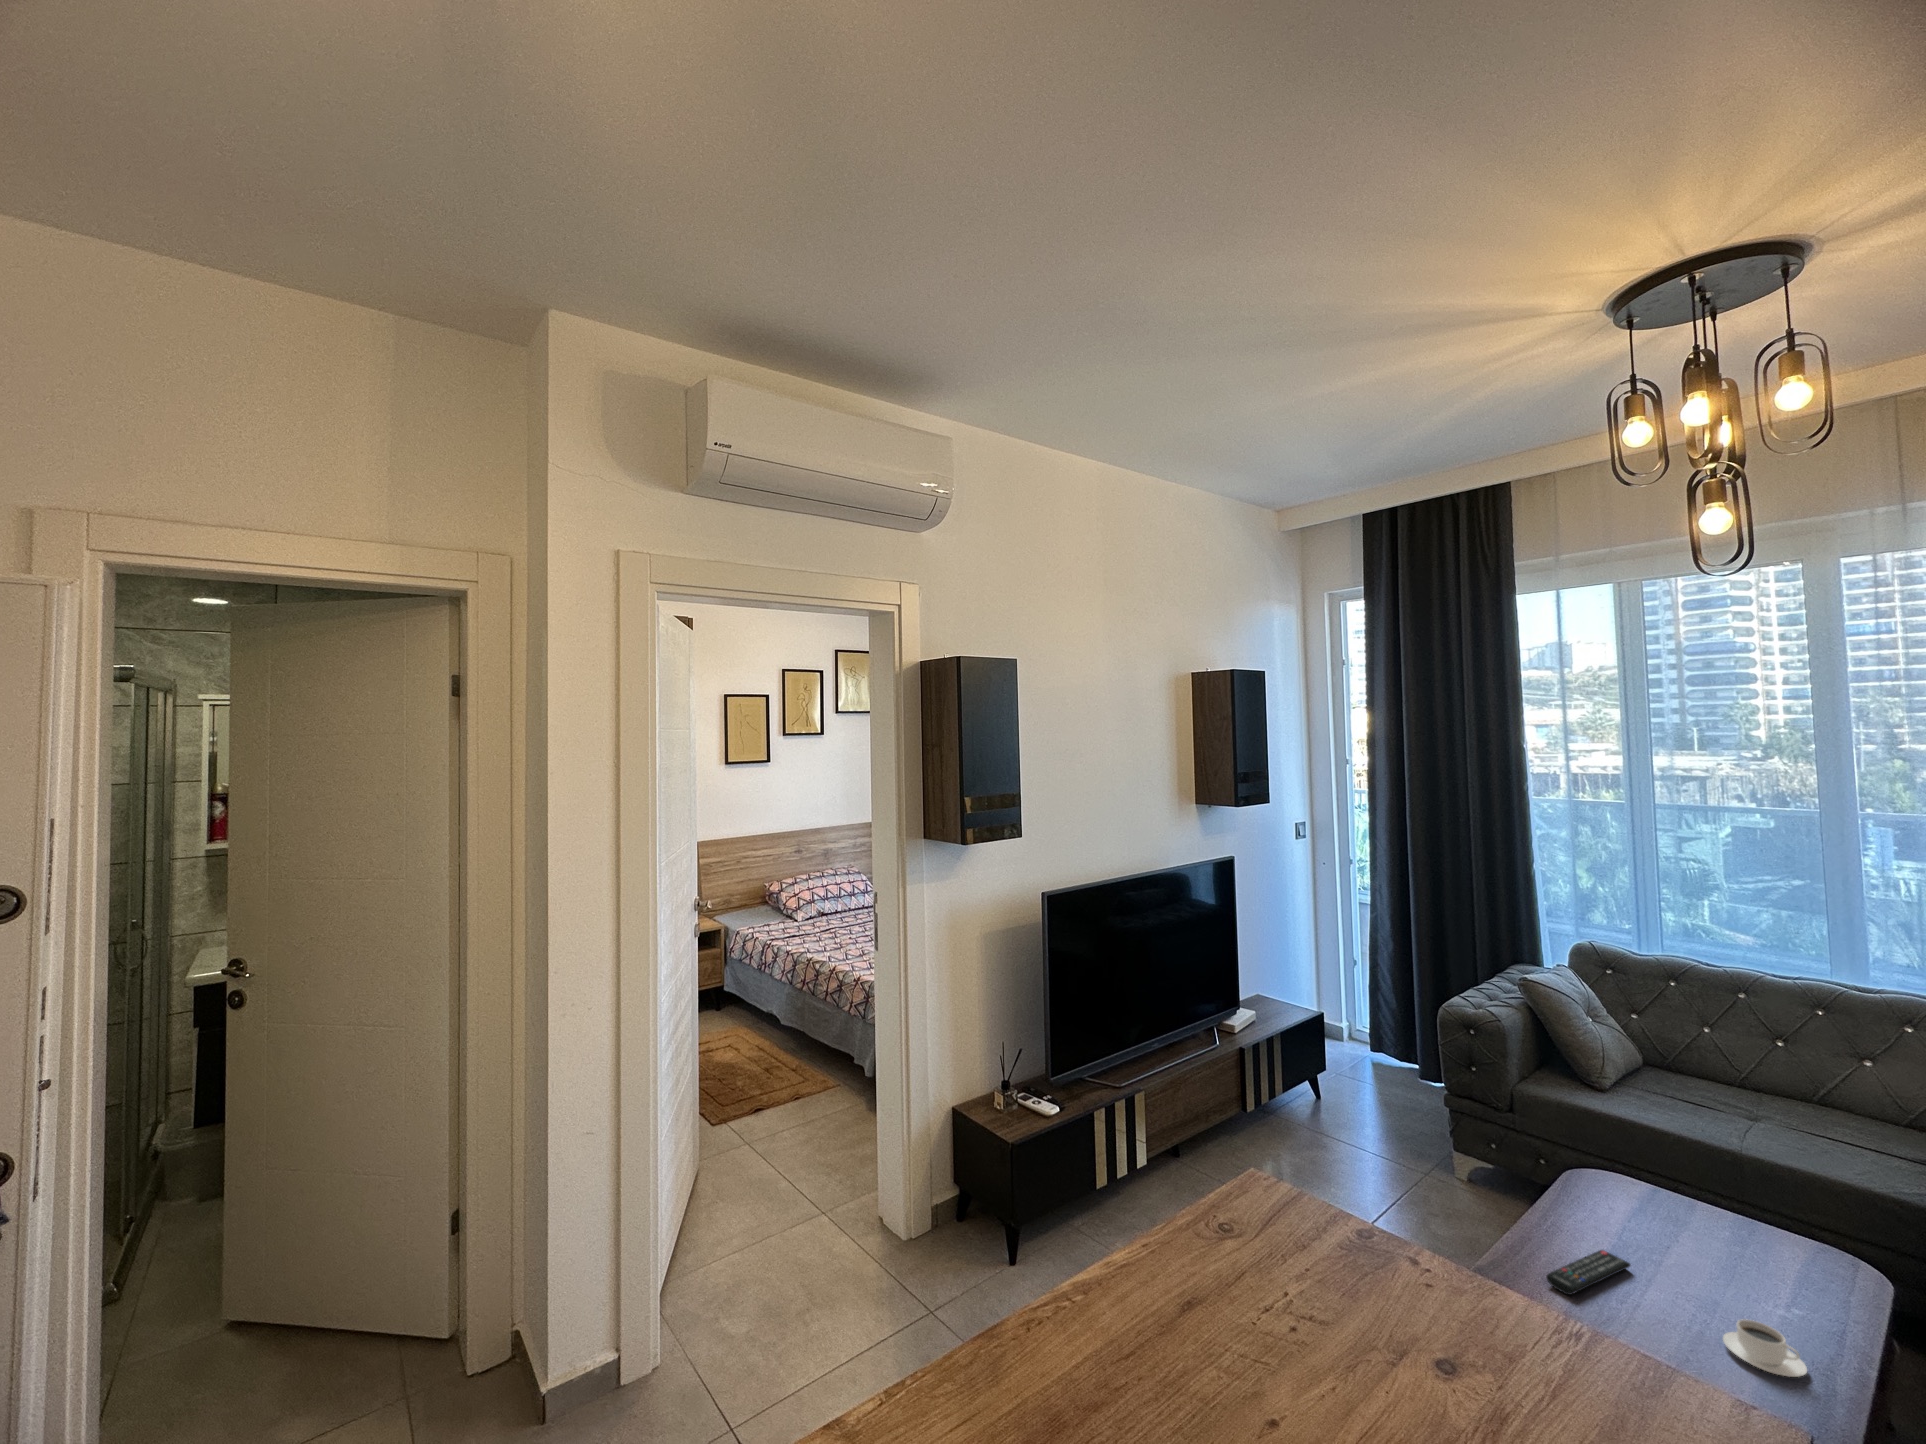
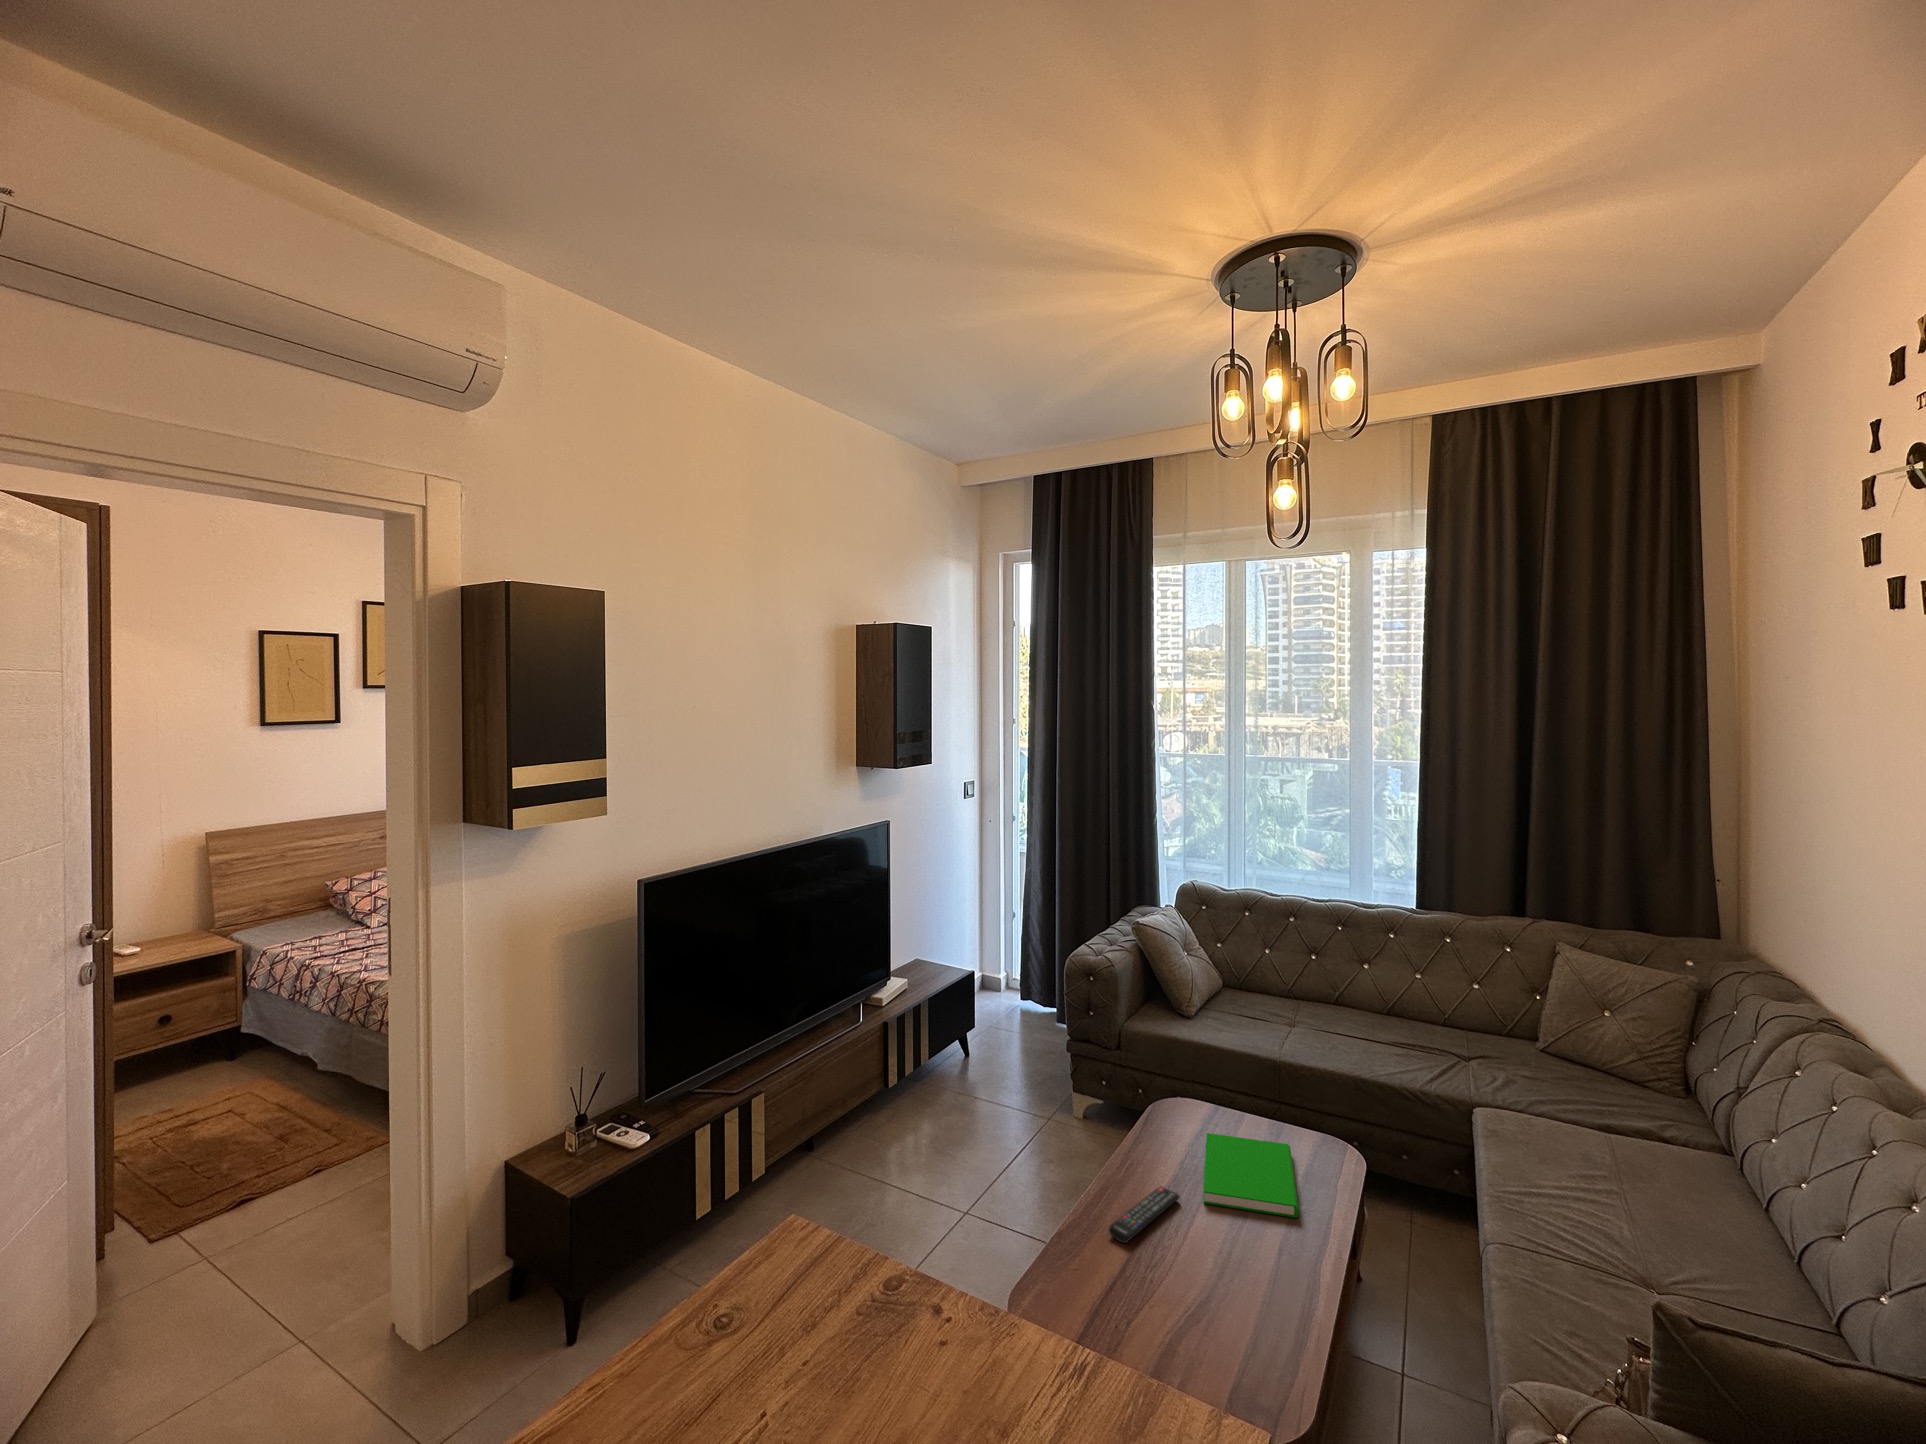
book: none [1653,1209,1804,1320] -> present [1204,1133,1298,1218]
coffee cup: present [1723,1319,1807,1377] -> none [1237,1233,1293,1281]

